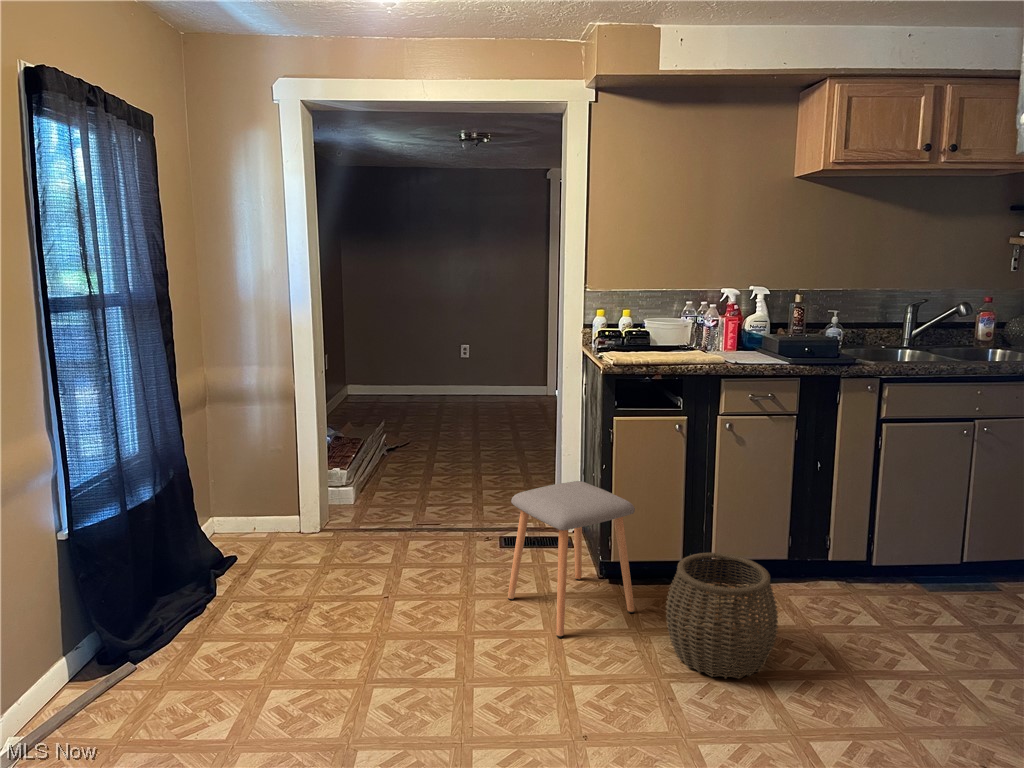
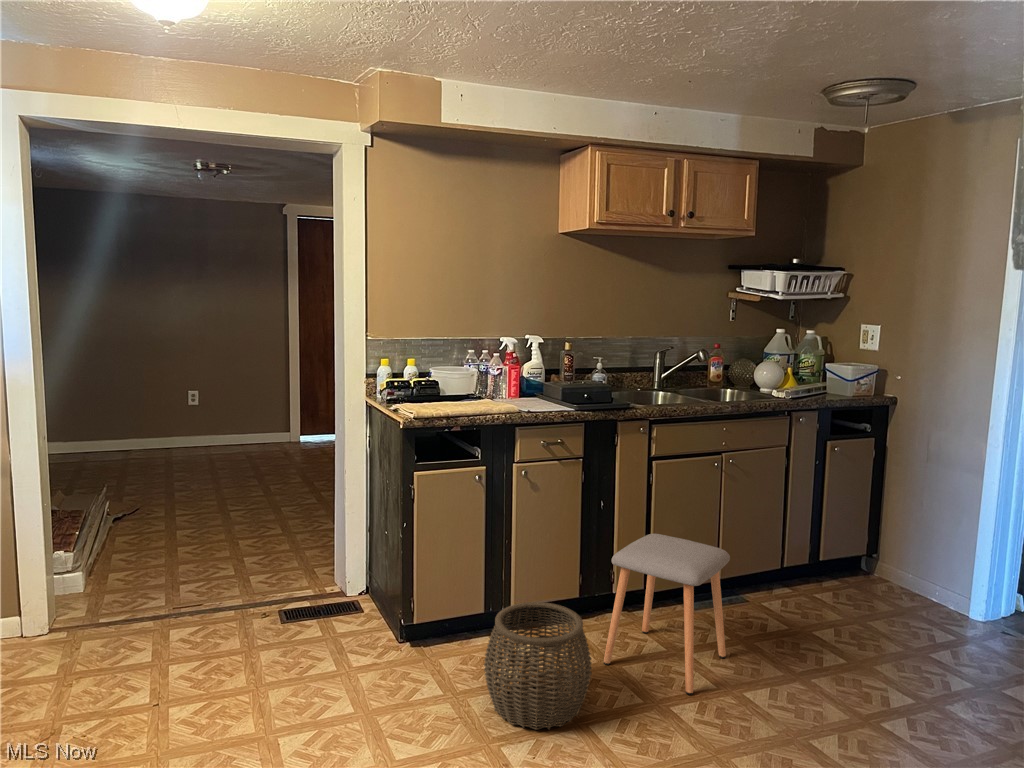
stool: present [508,481,635,638] -> present [603,534,730,695]

